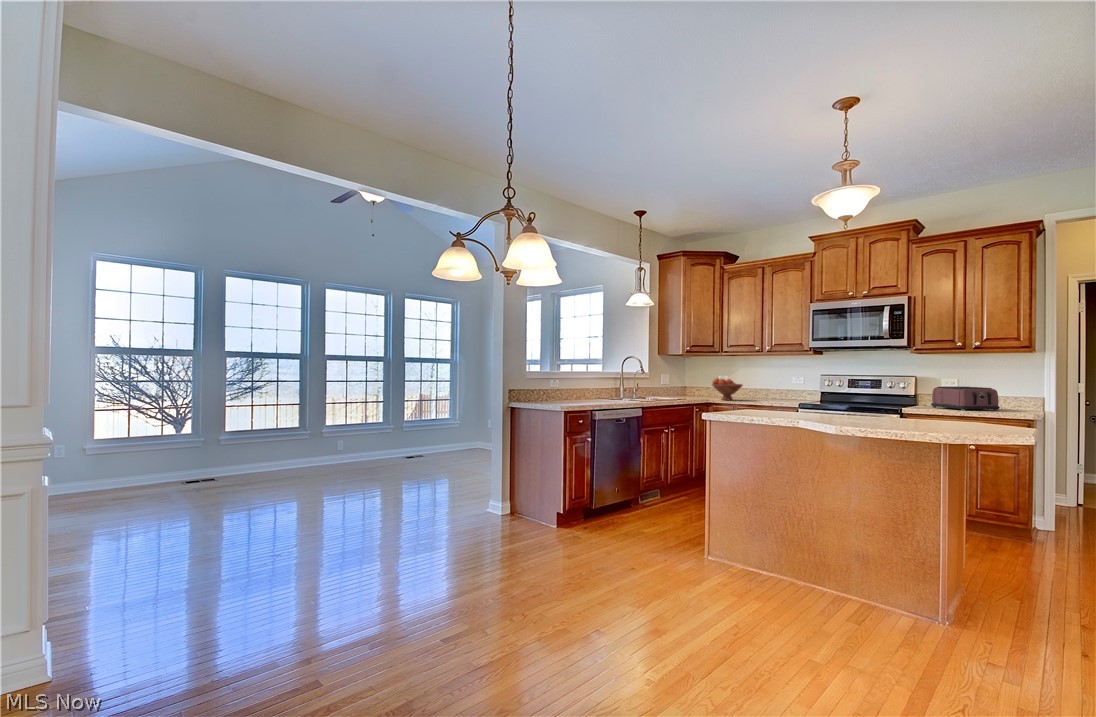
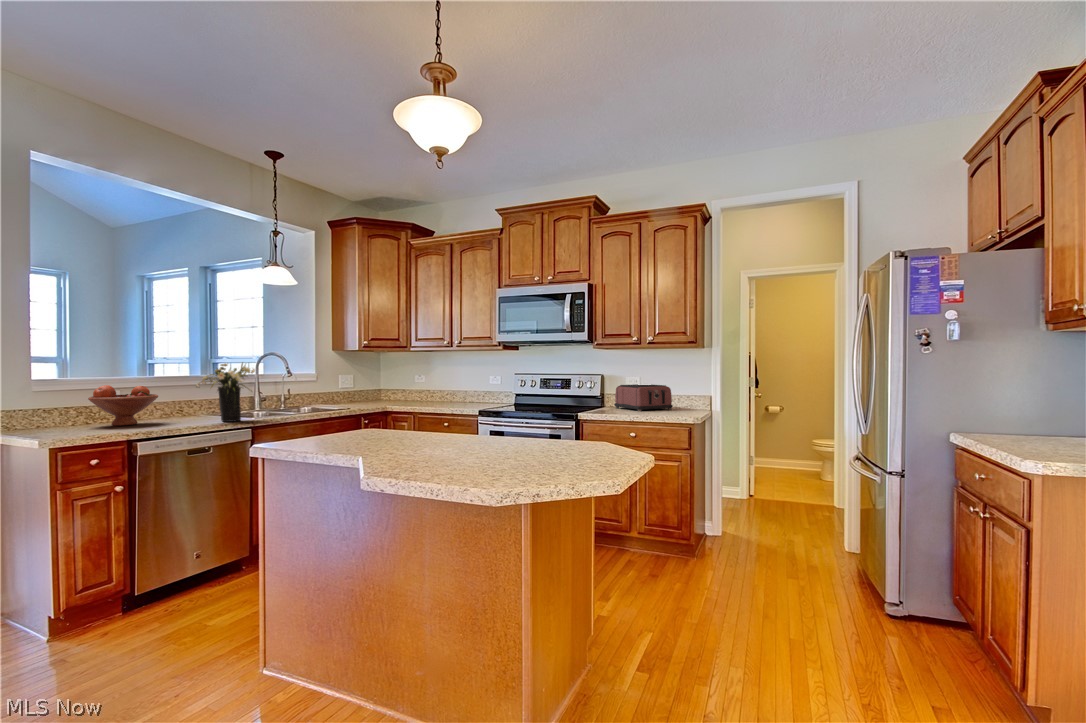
flower arrangement: none [610,364,643,405] -> present [196,363,255,422]
fruit bowl: present [712,378,743,400] -> present [88,385,158,426]

